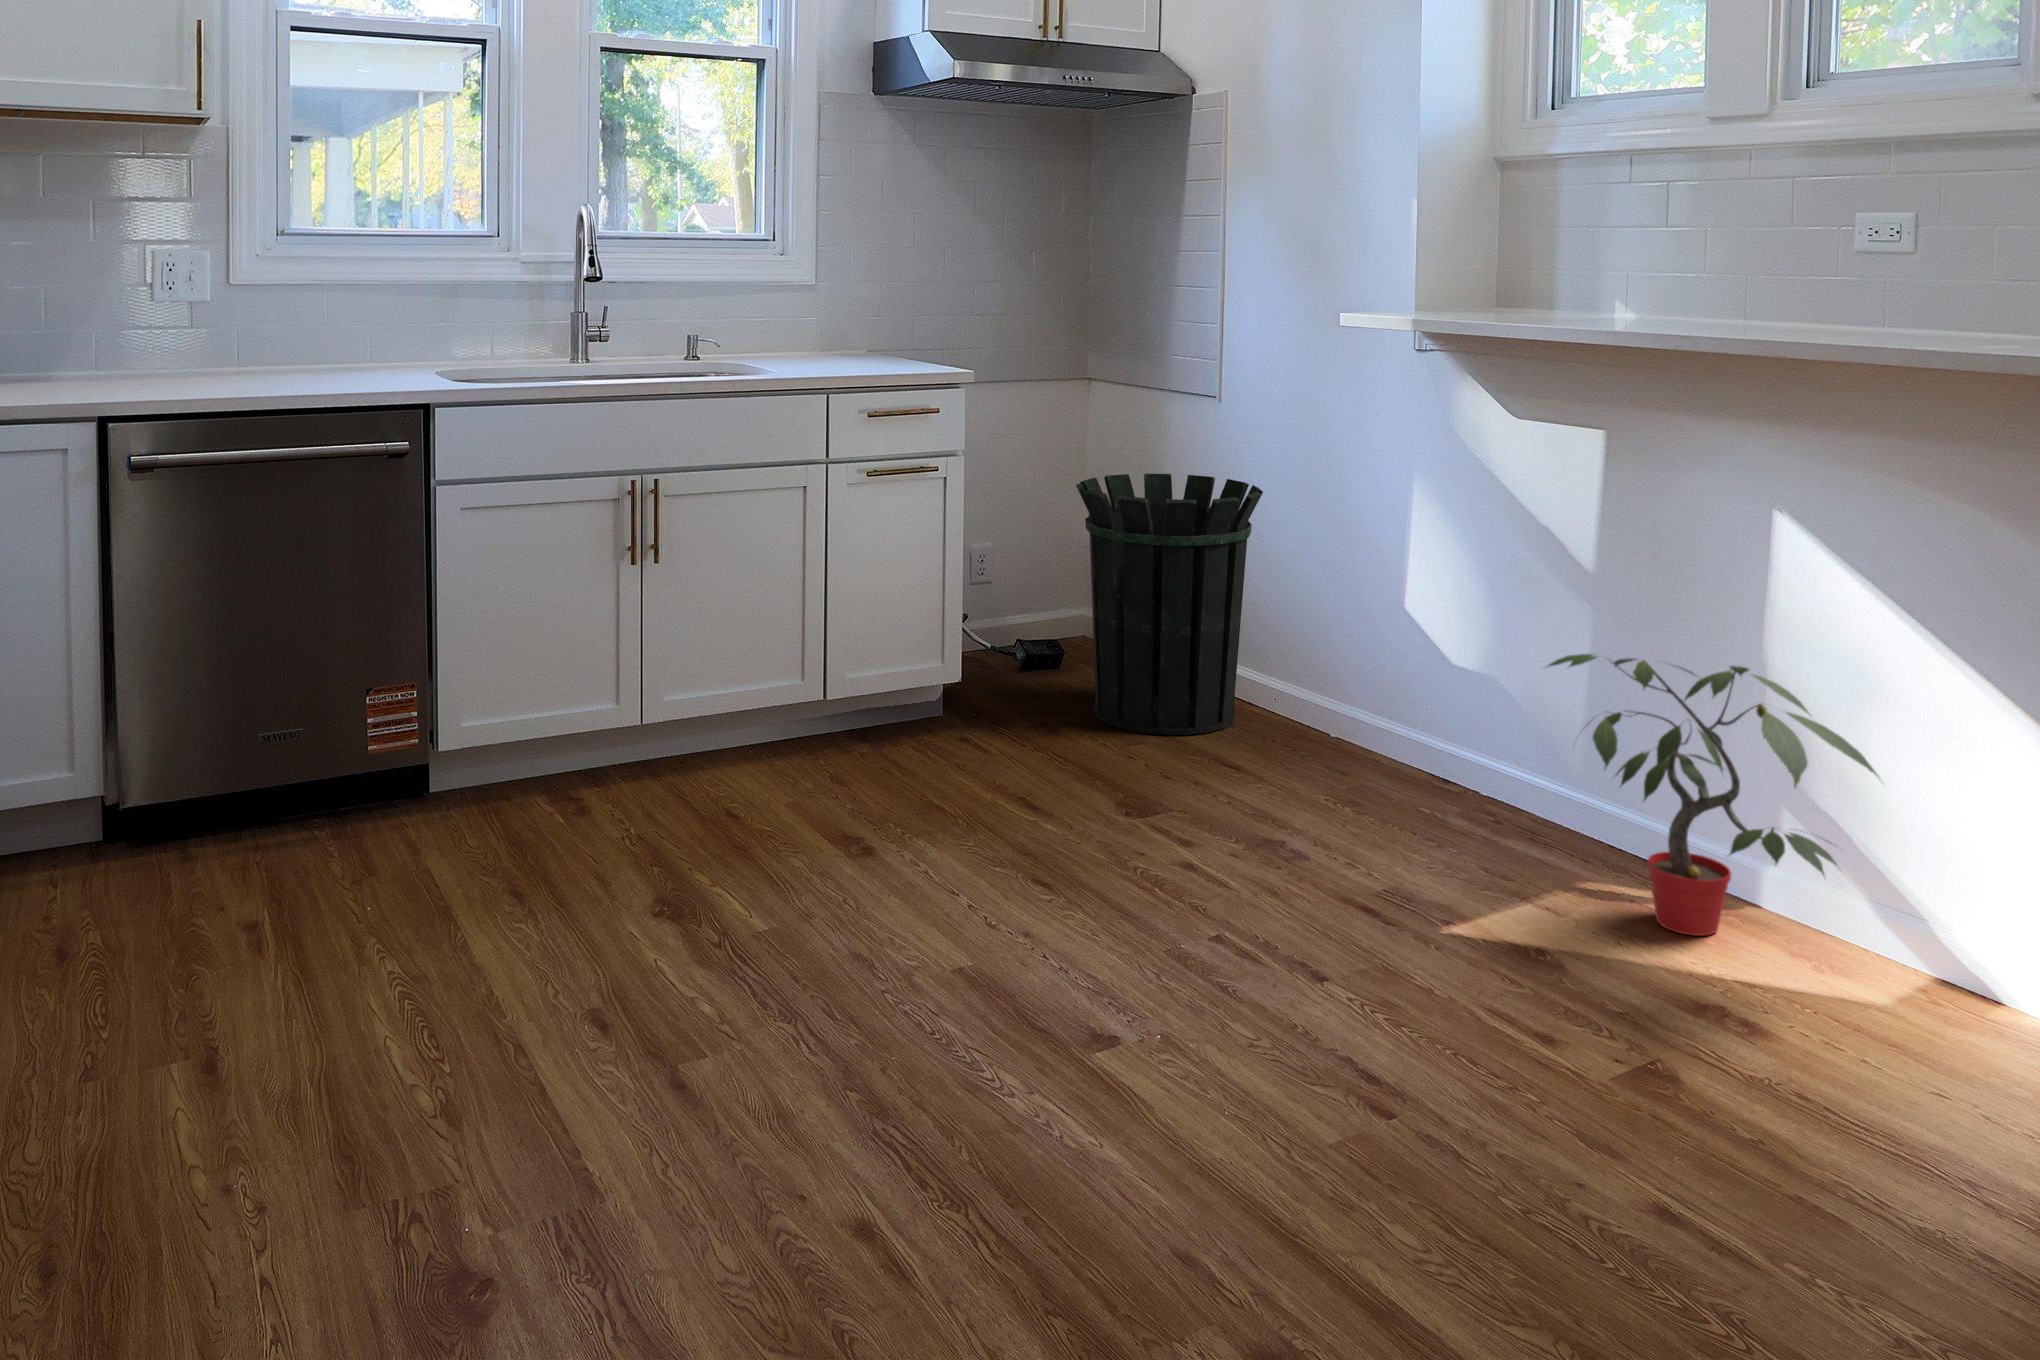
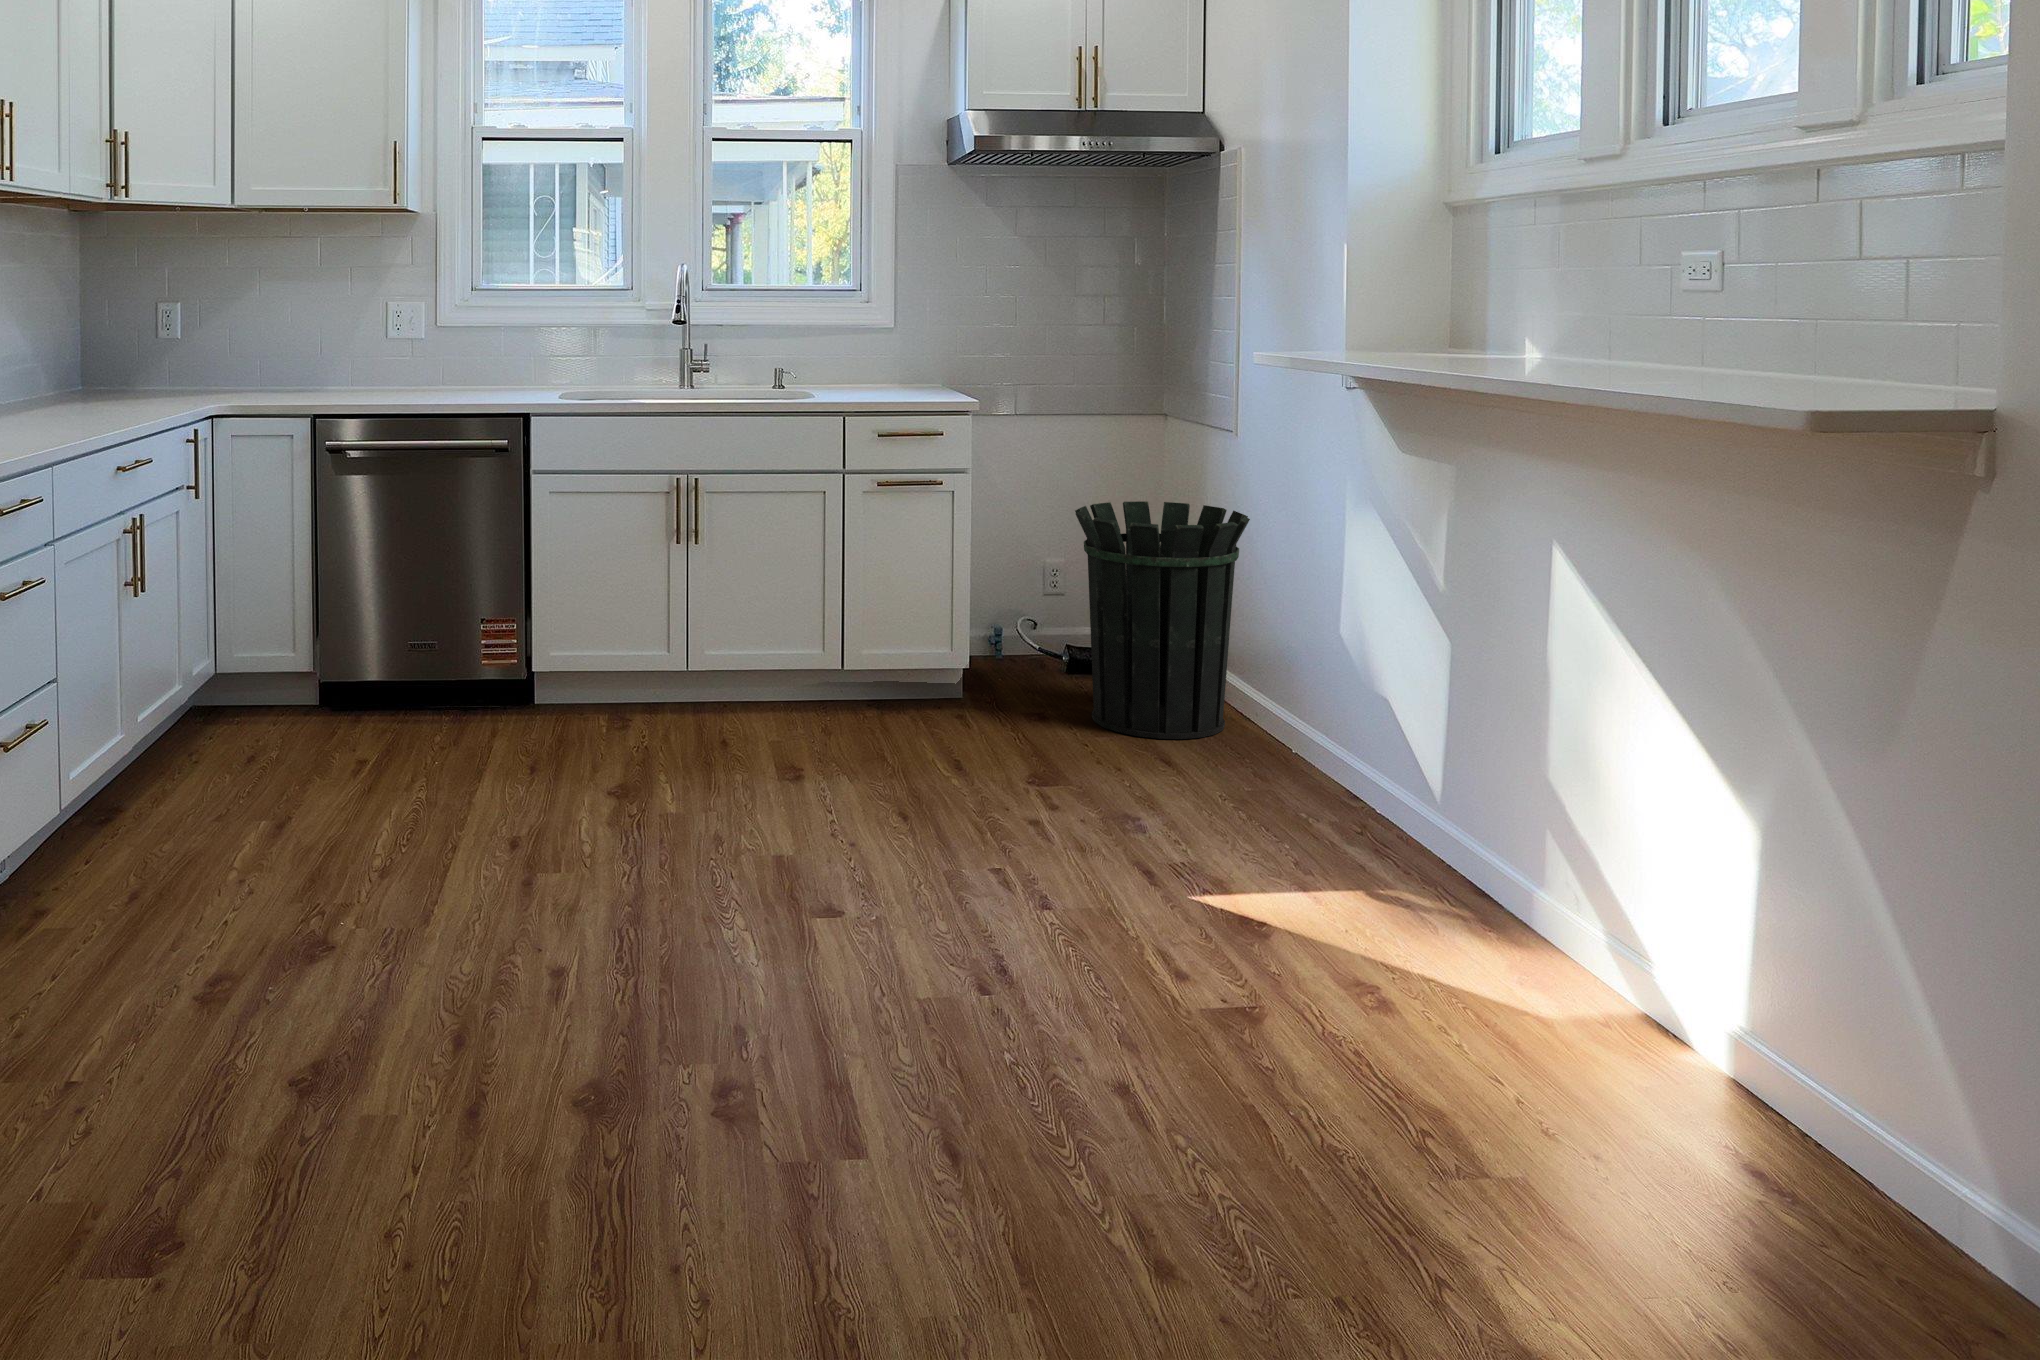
potted plant: present [1548,654,1878,936] -> none [1313,672,1563,941]

